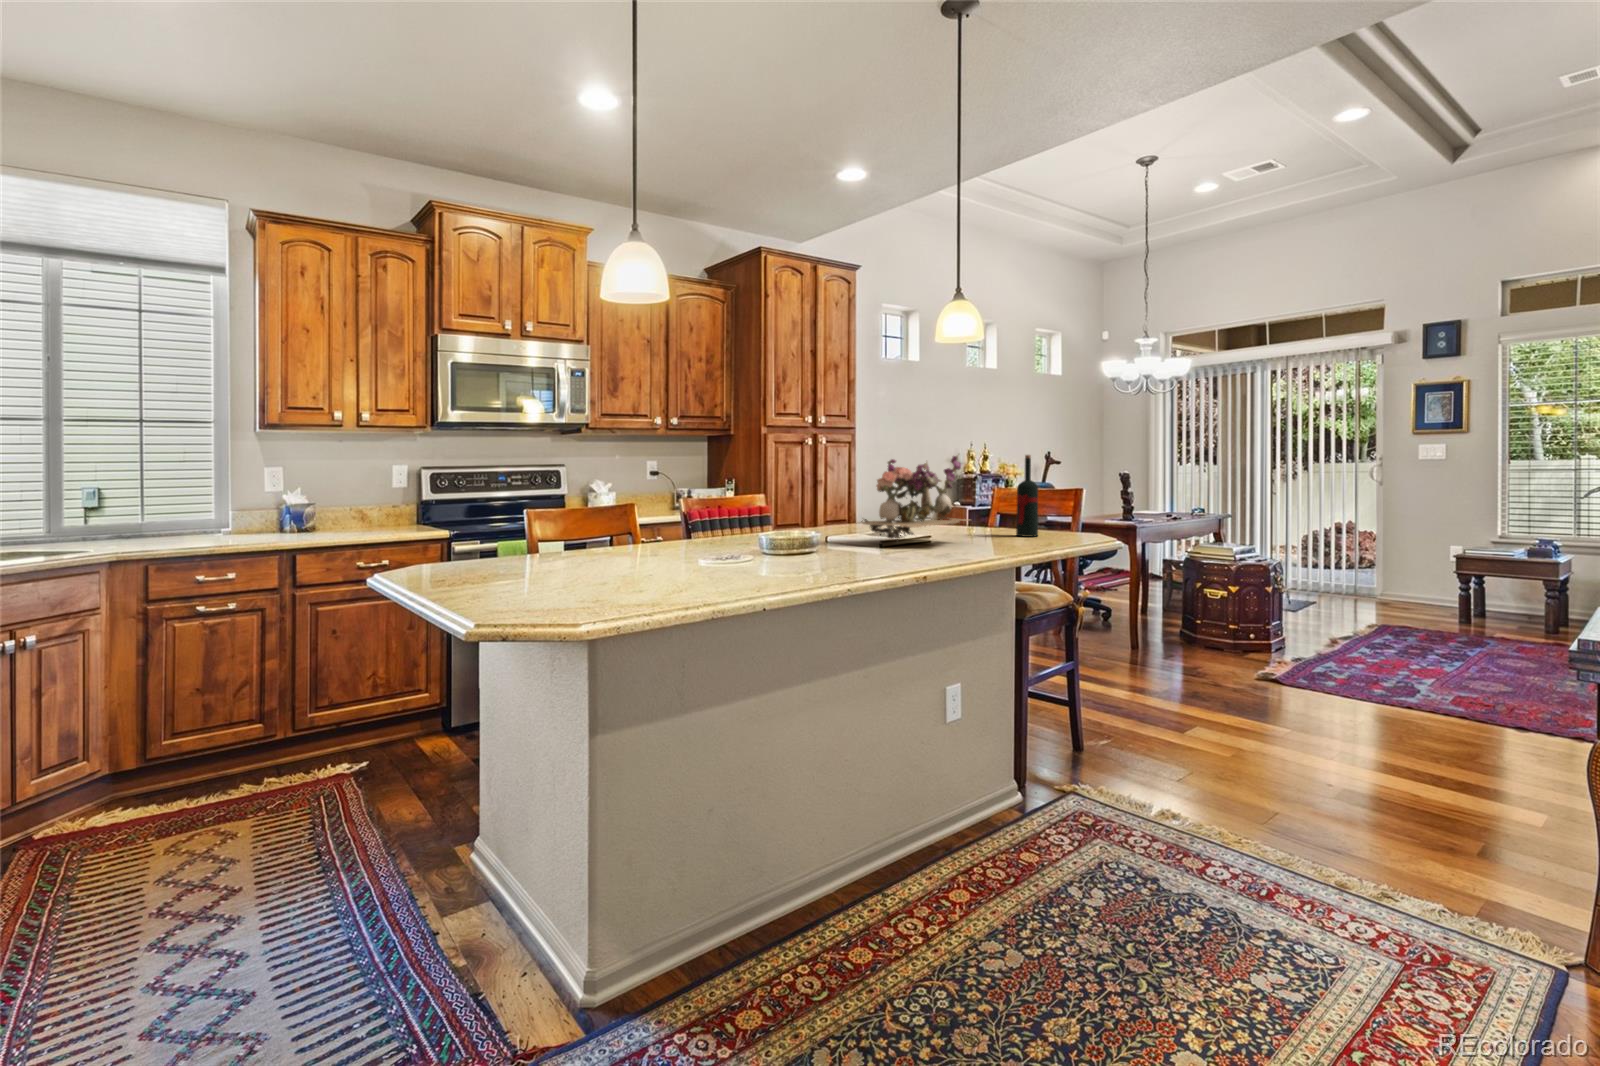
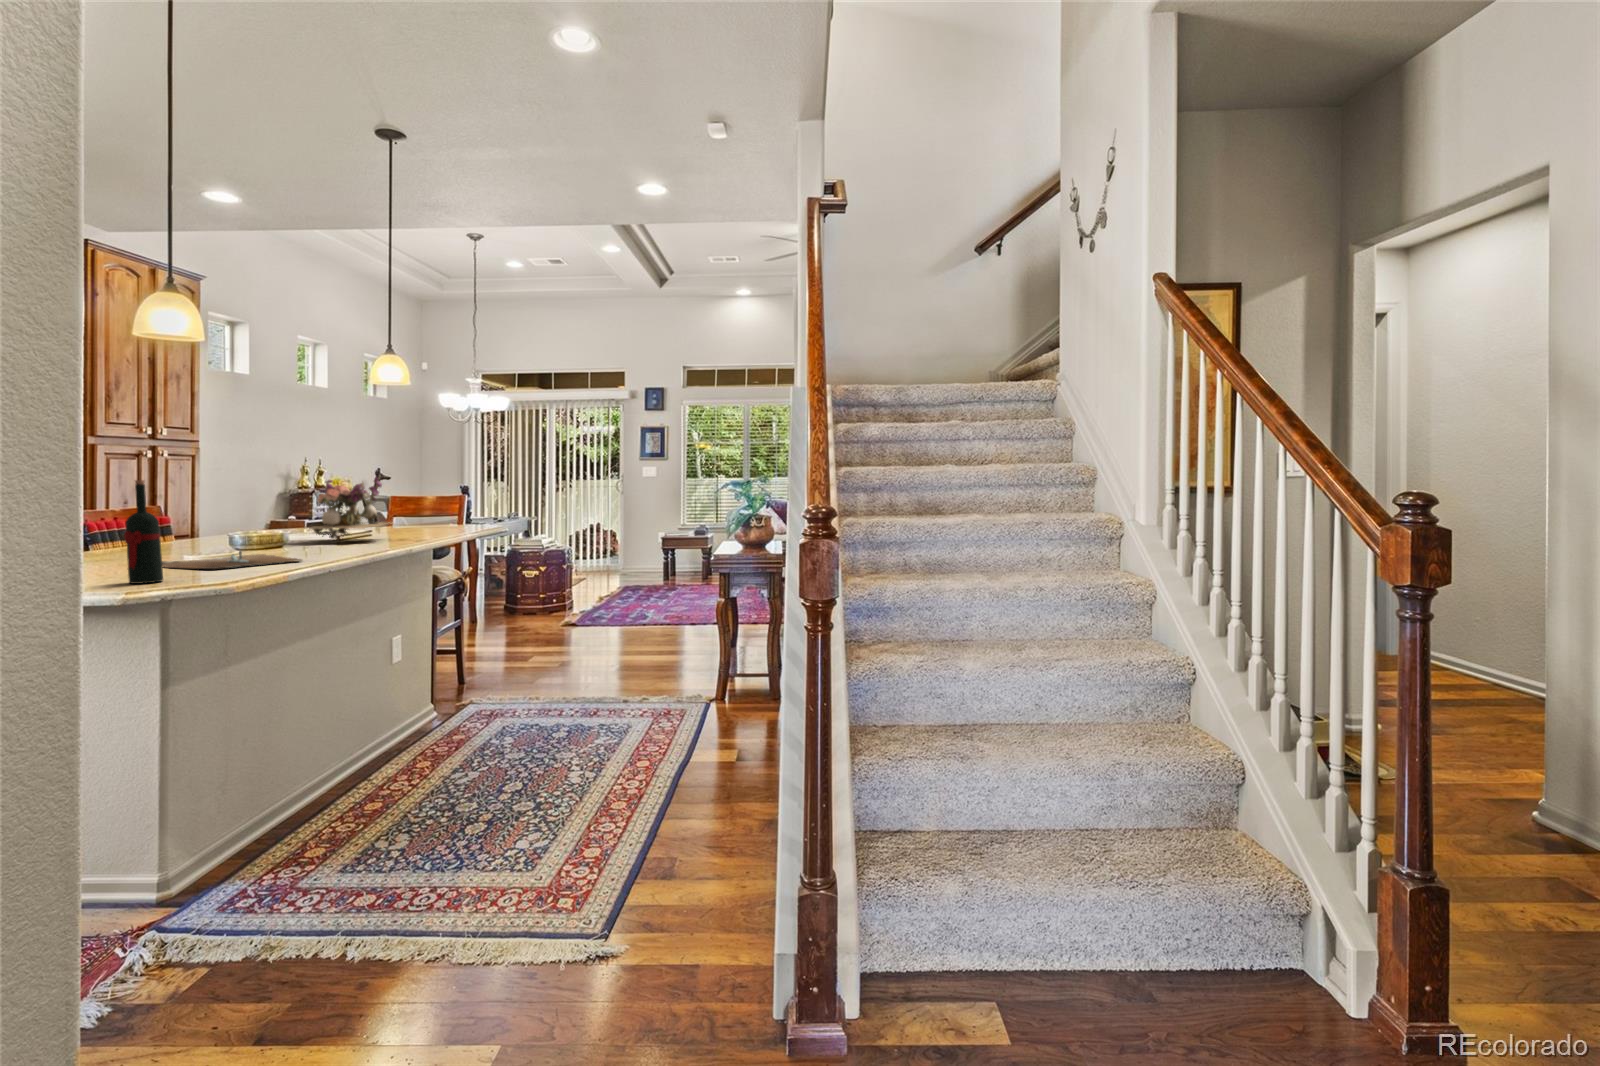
wine bottle: present [1016,455,1038,537] -> present [124,480,163,584]
cutting board: none [641,553,784,579] -> present [162,551,301,569]

